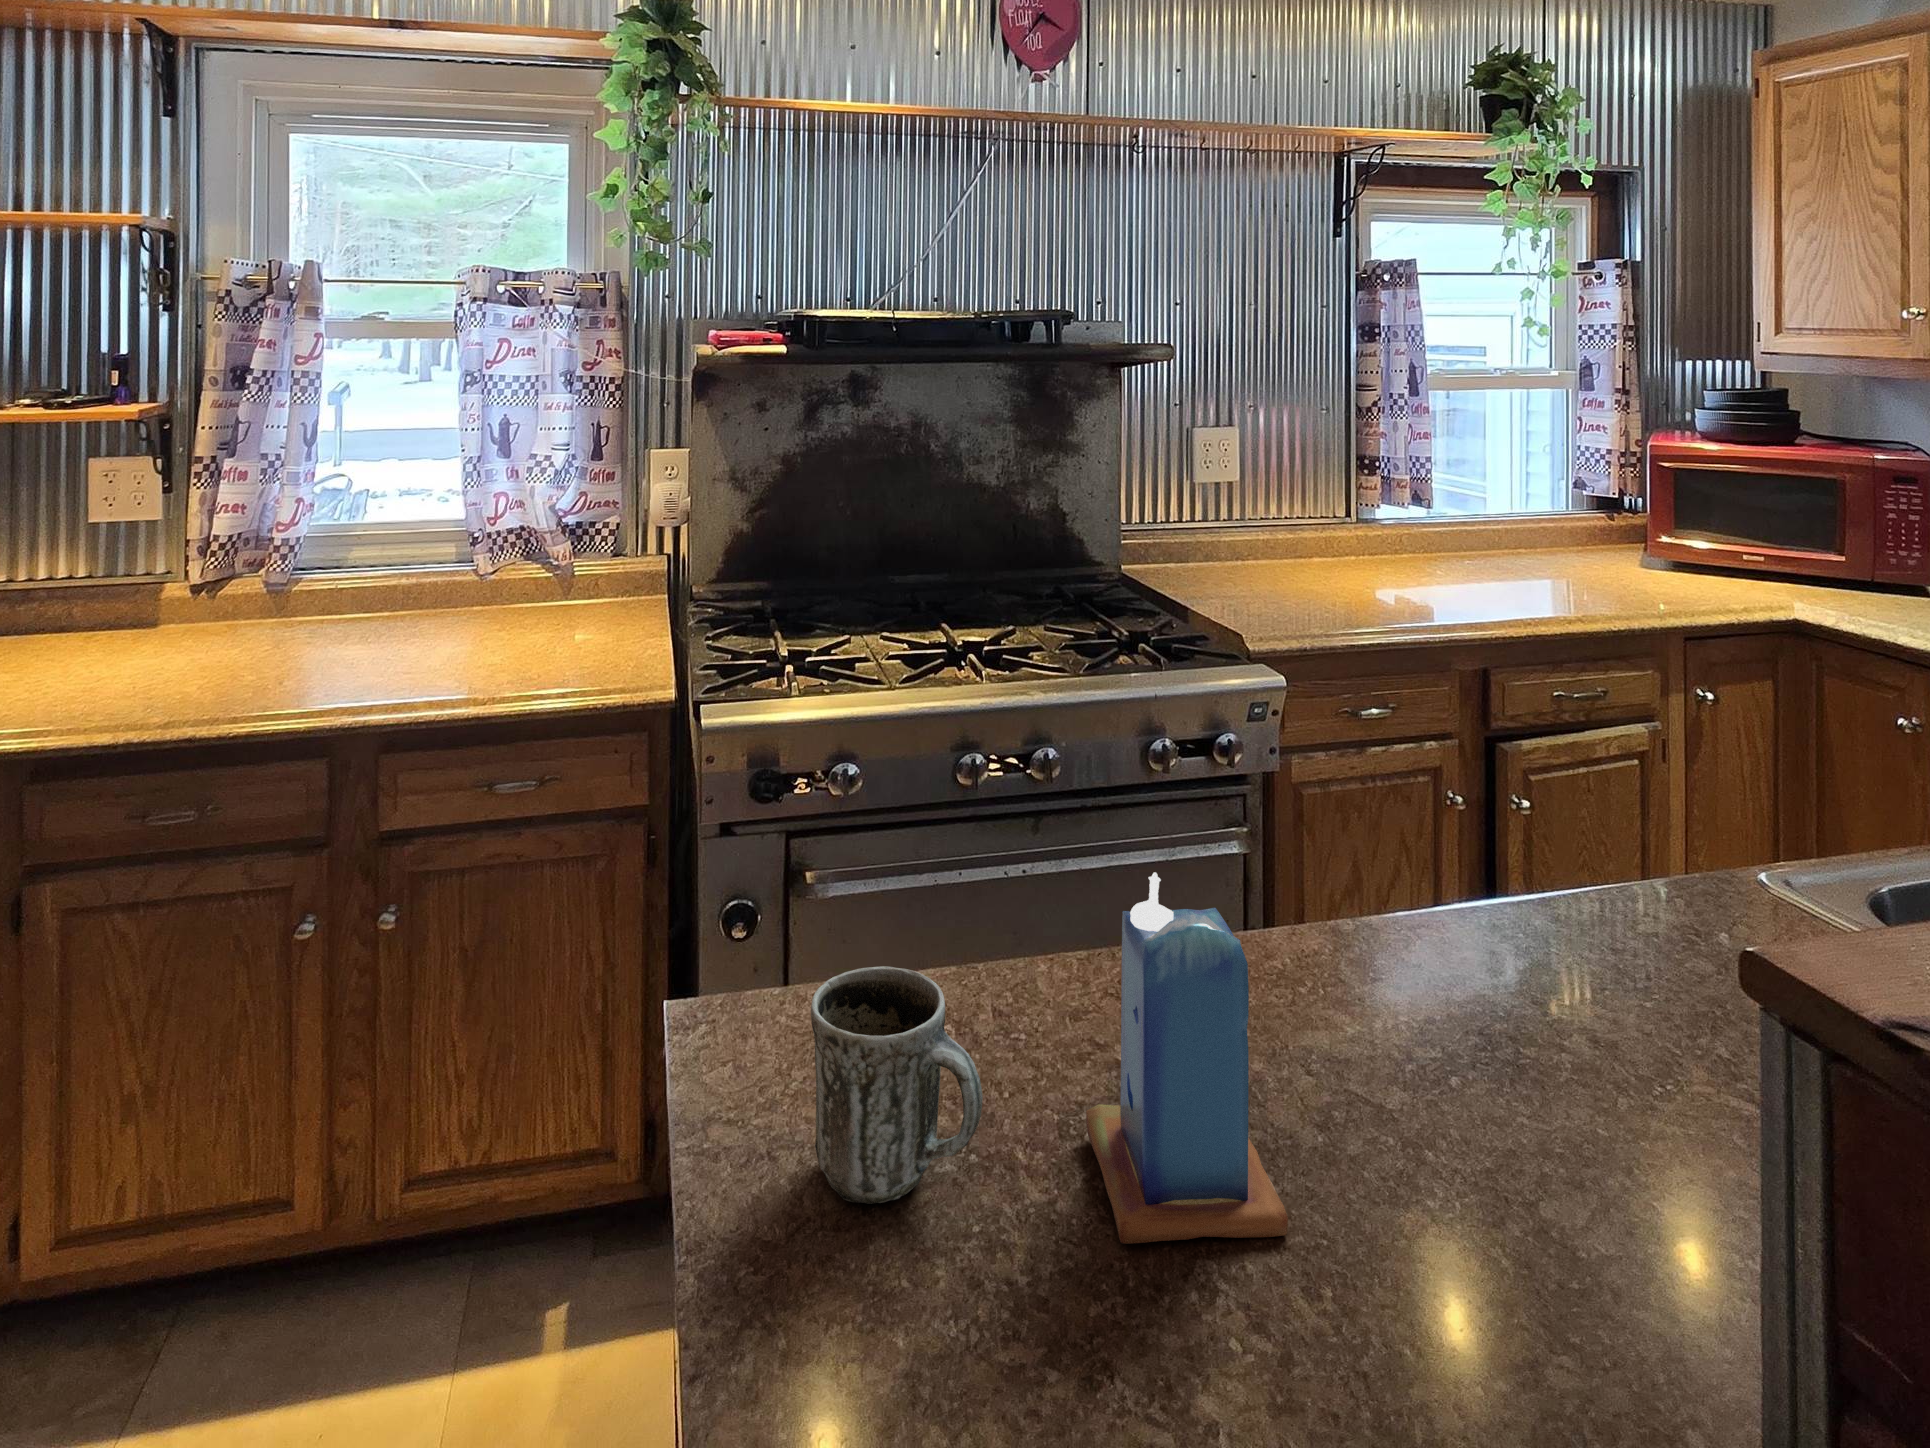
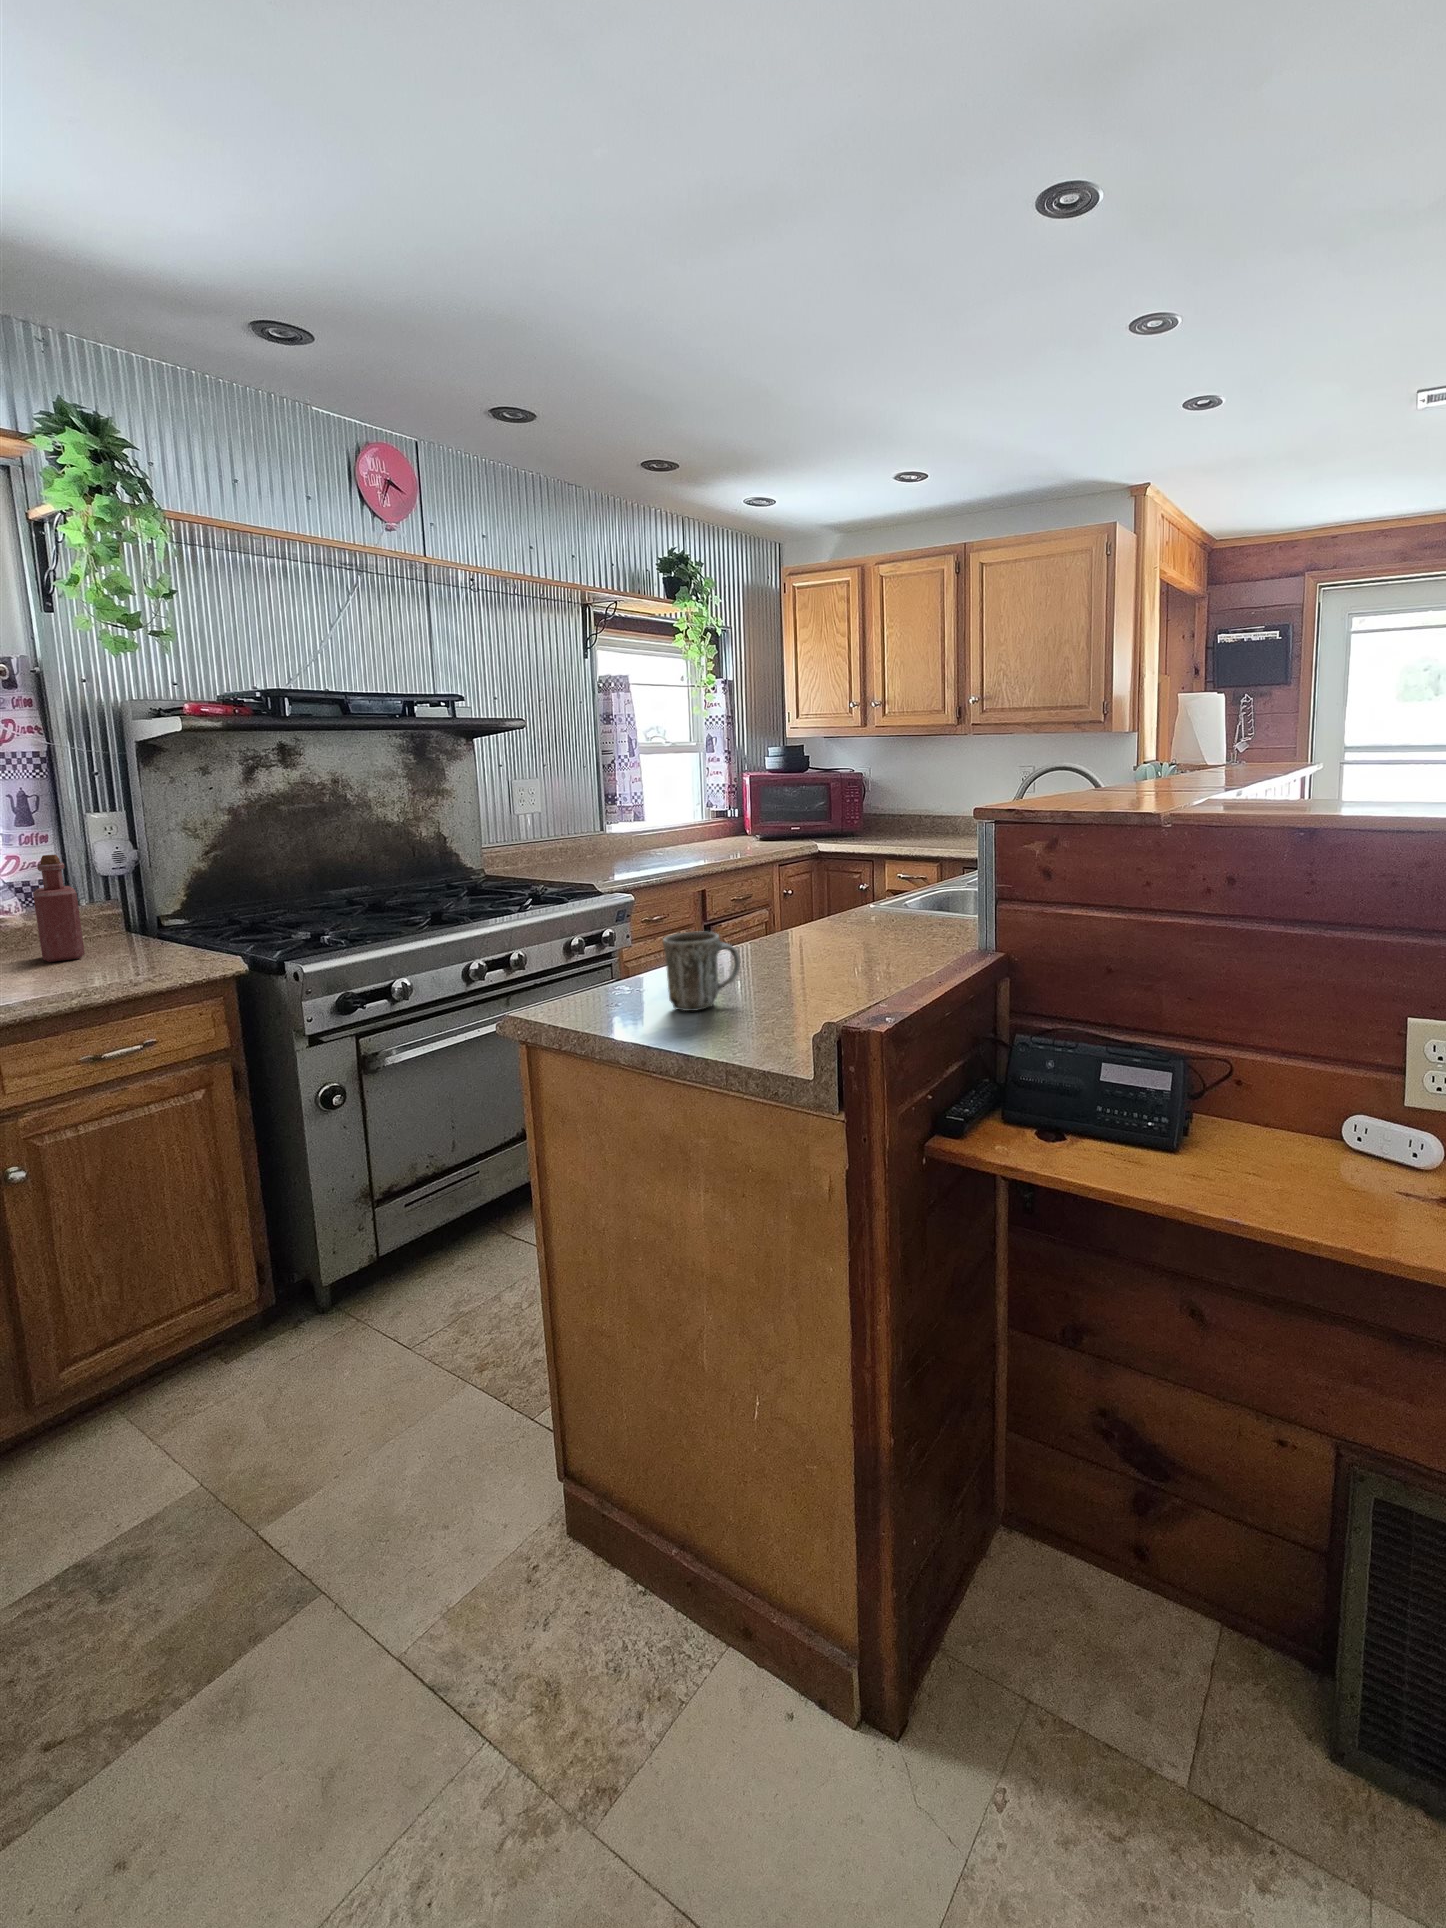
bottle: none [546,504,598,633] -> present [33,855,85,962]
candle: present [1086,872,1288,1244] -> none [752,871,838,989]

